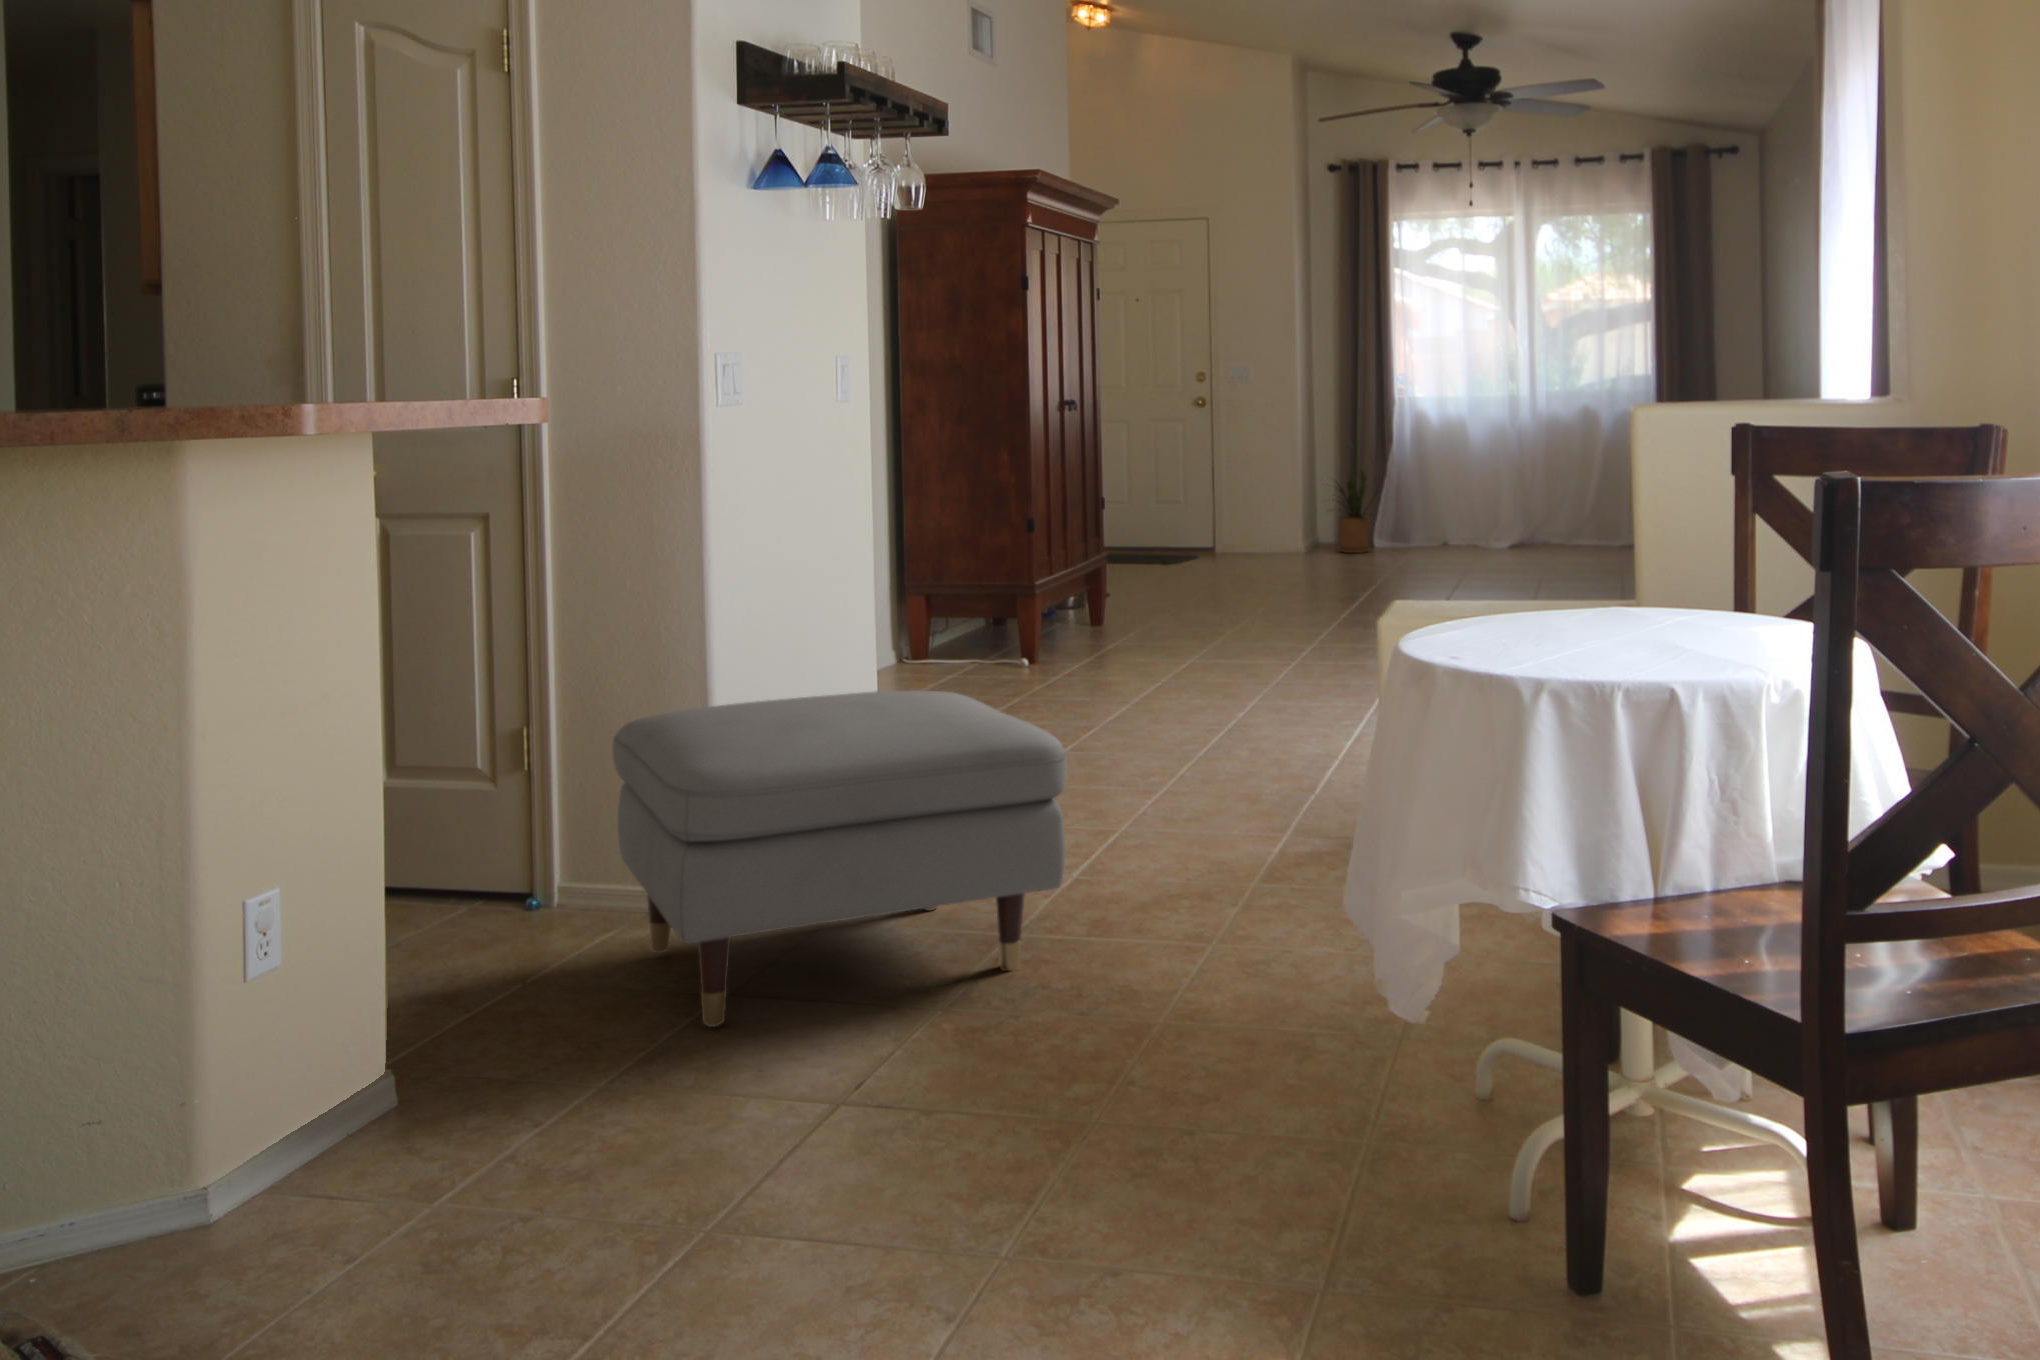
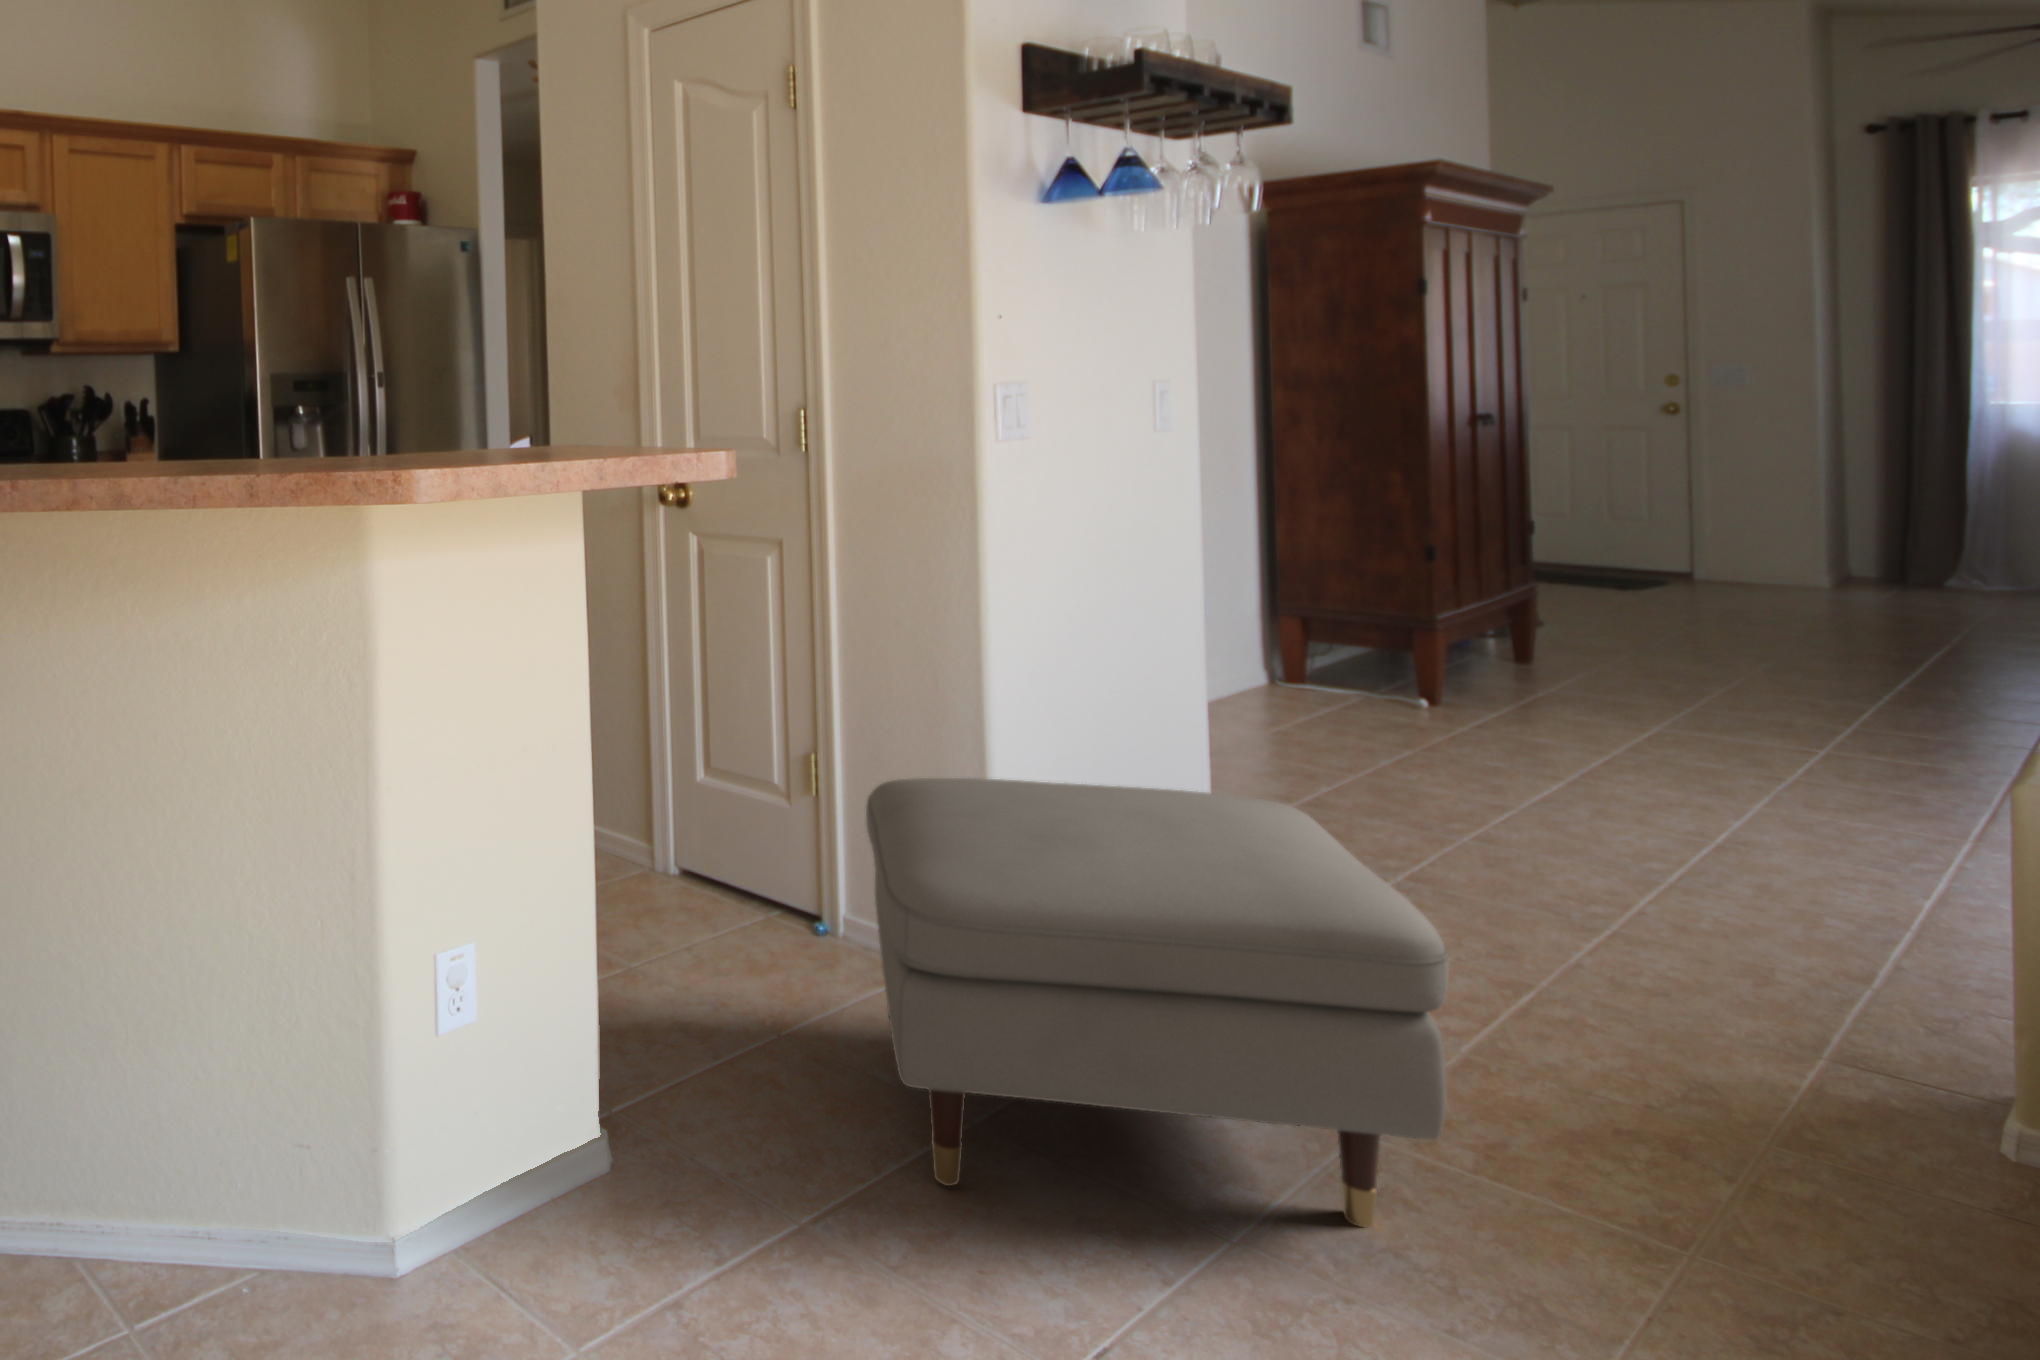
house plant: present [1338,465,1373,553] -> none [1855,487,1962,601]

